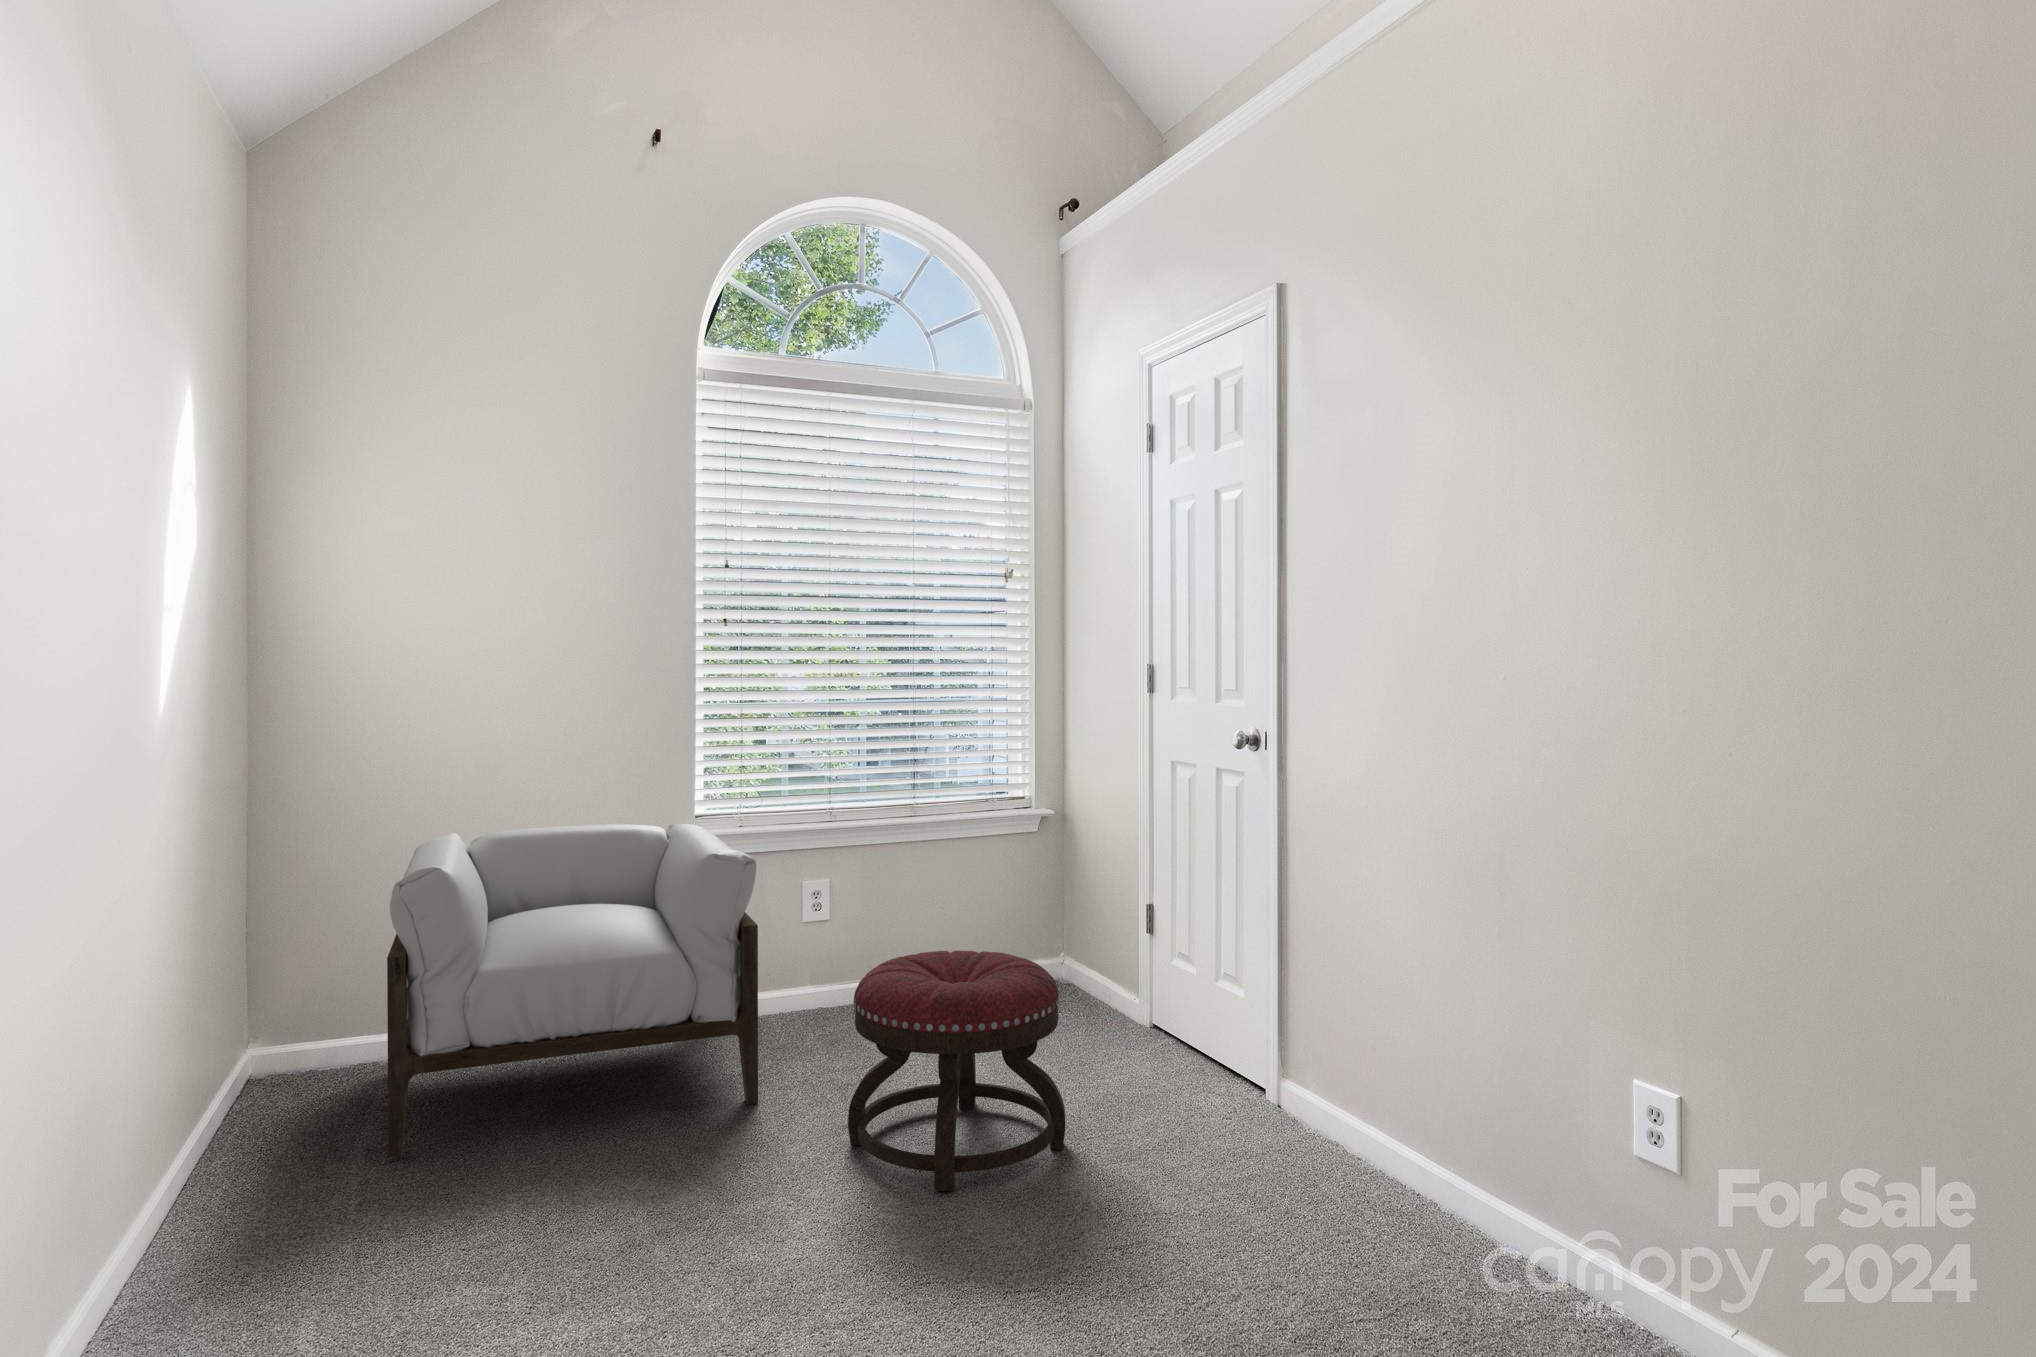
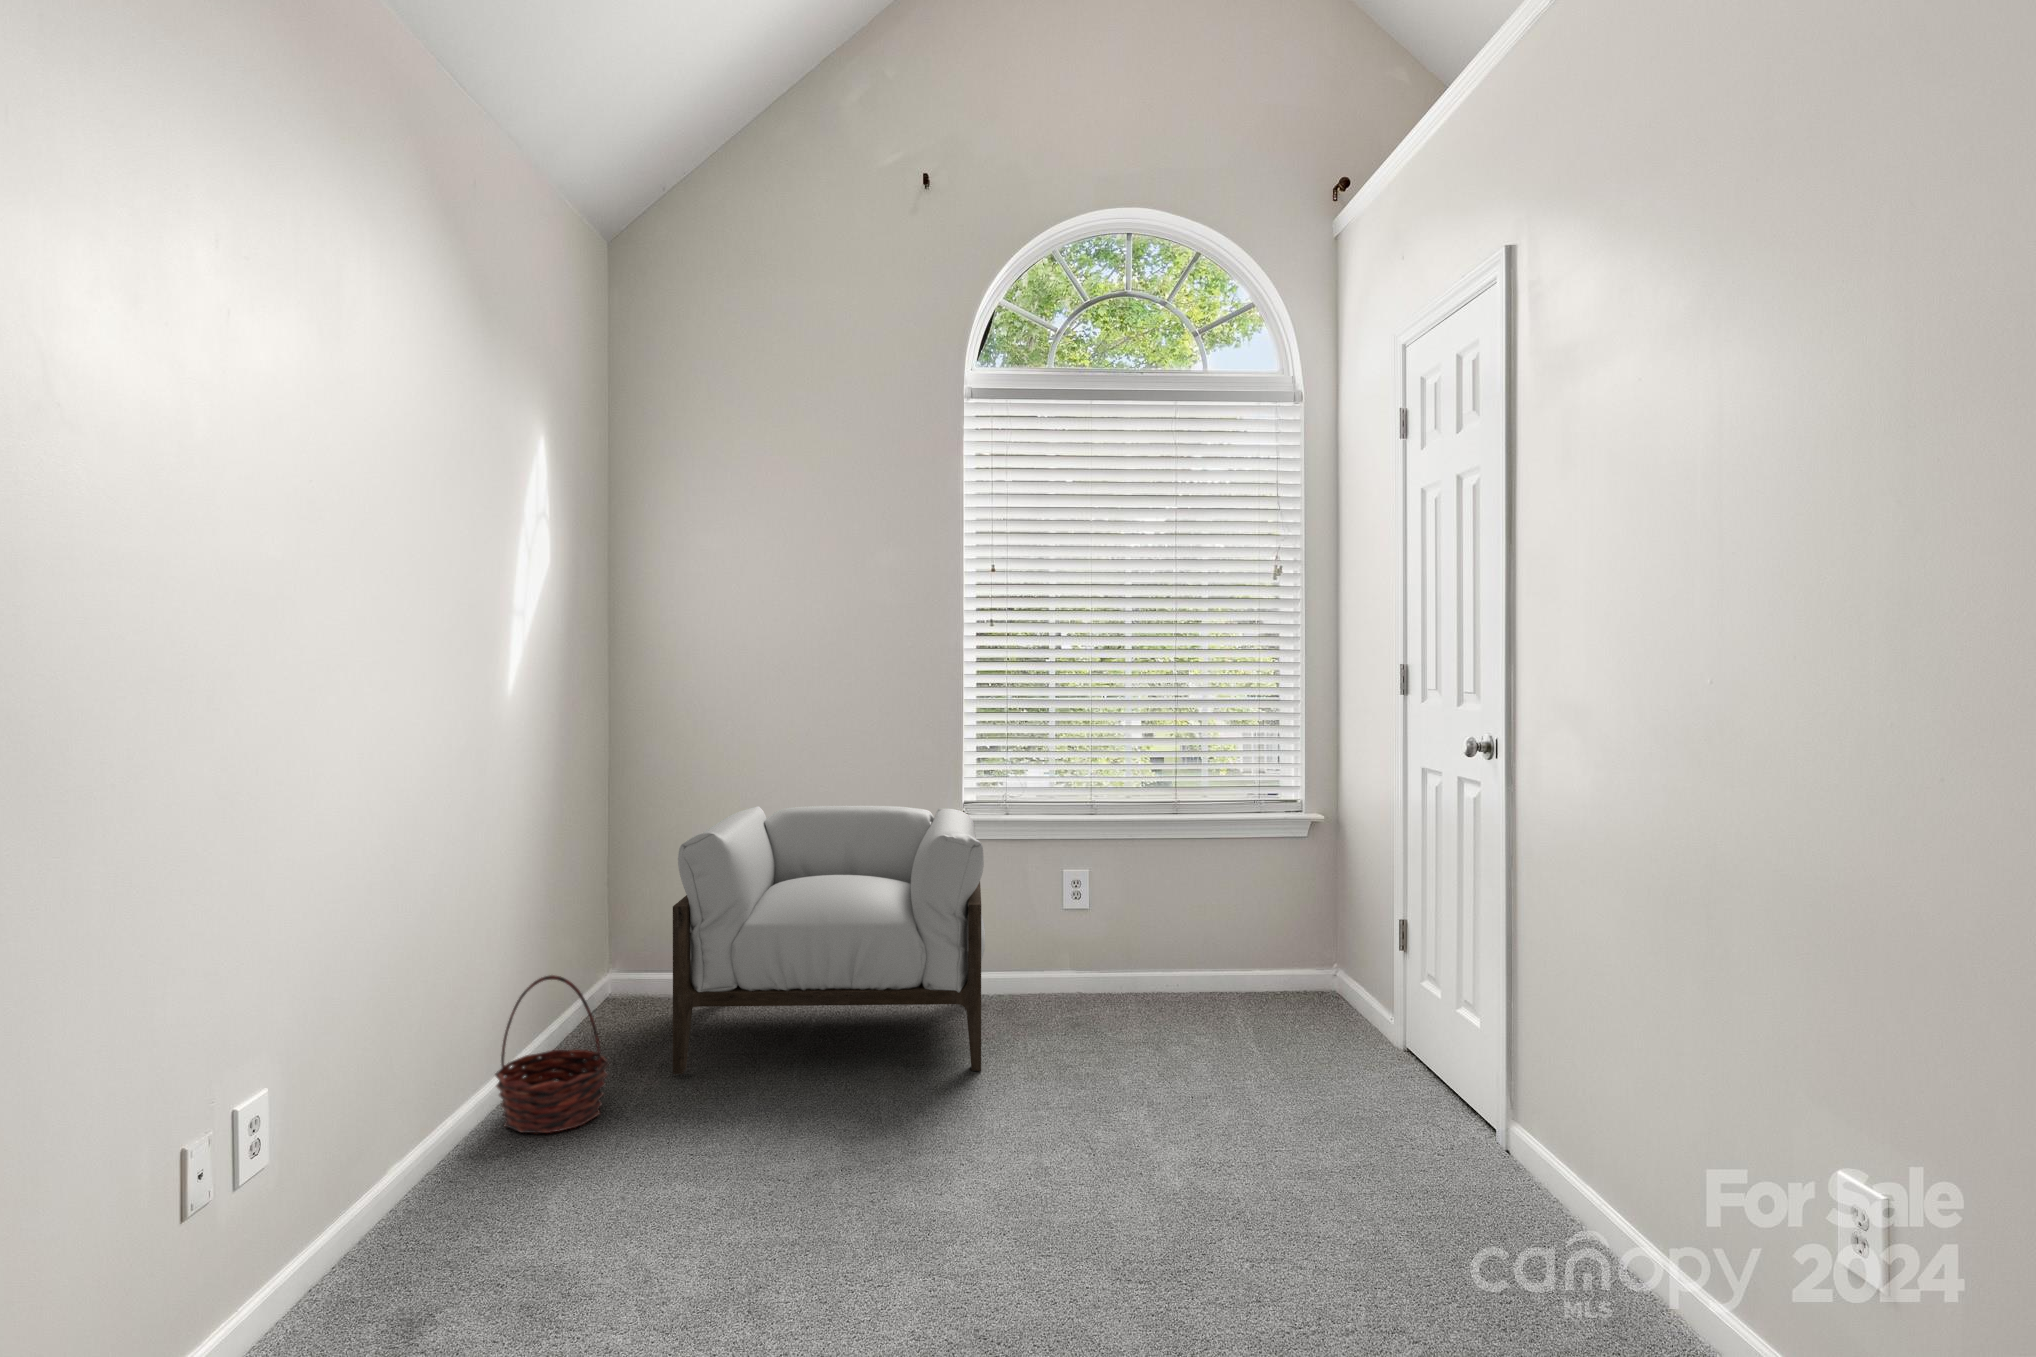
ottoman: present [848,951,1066,1191] -> none [1040,945,1250,1178]
basket: none [163,1057,323,1259] -> present [495,975,609,1133]

